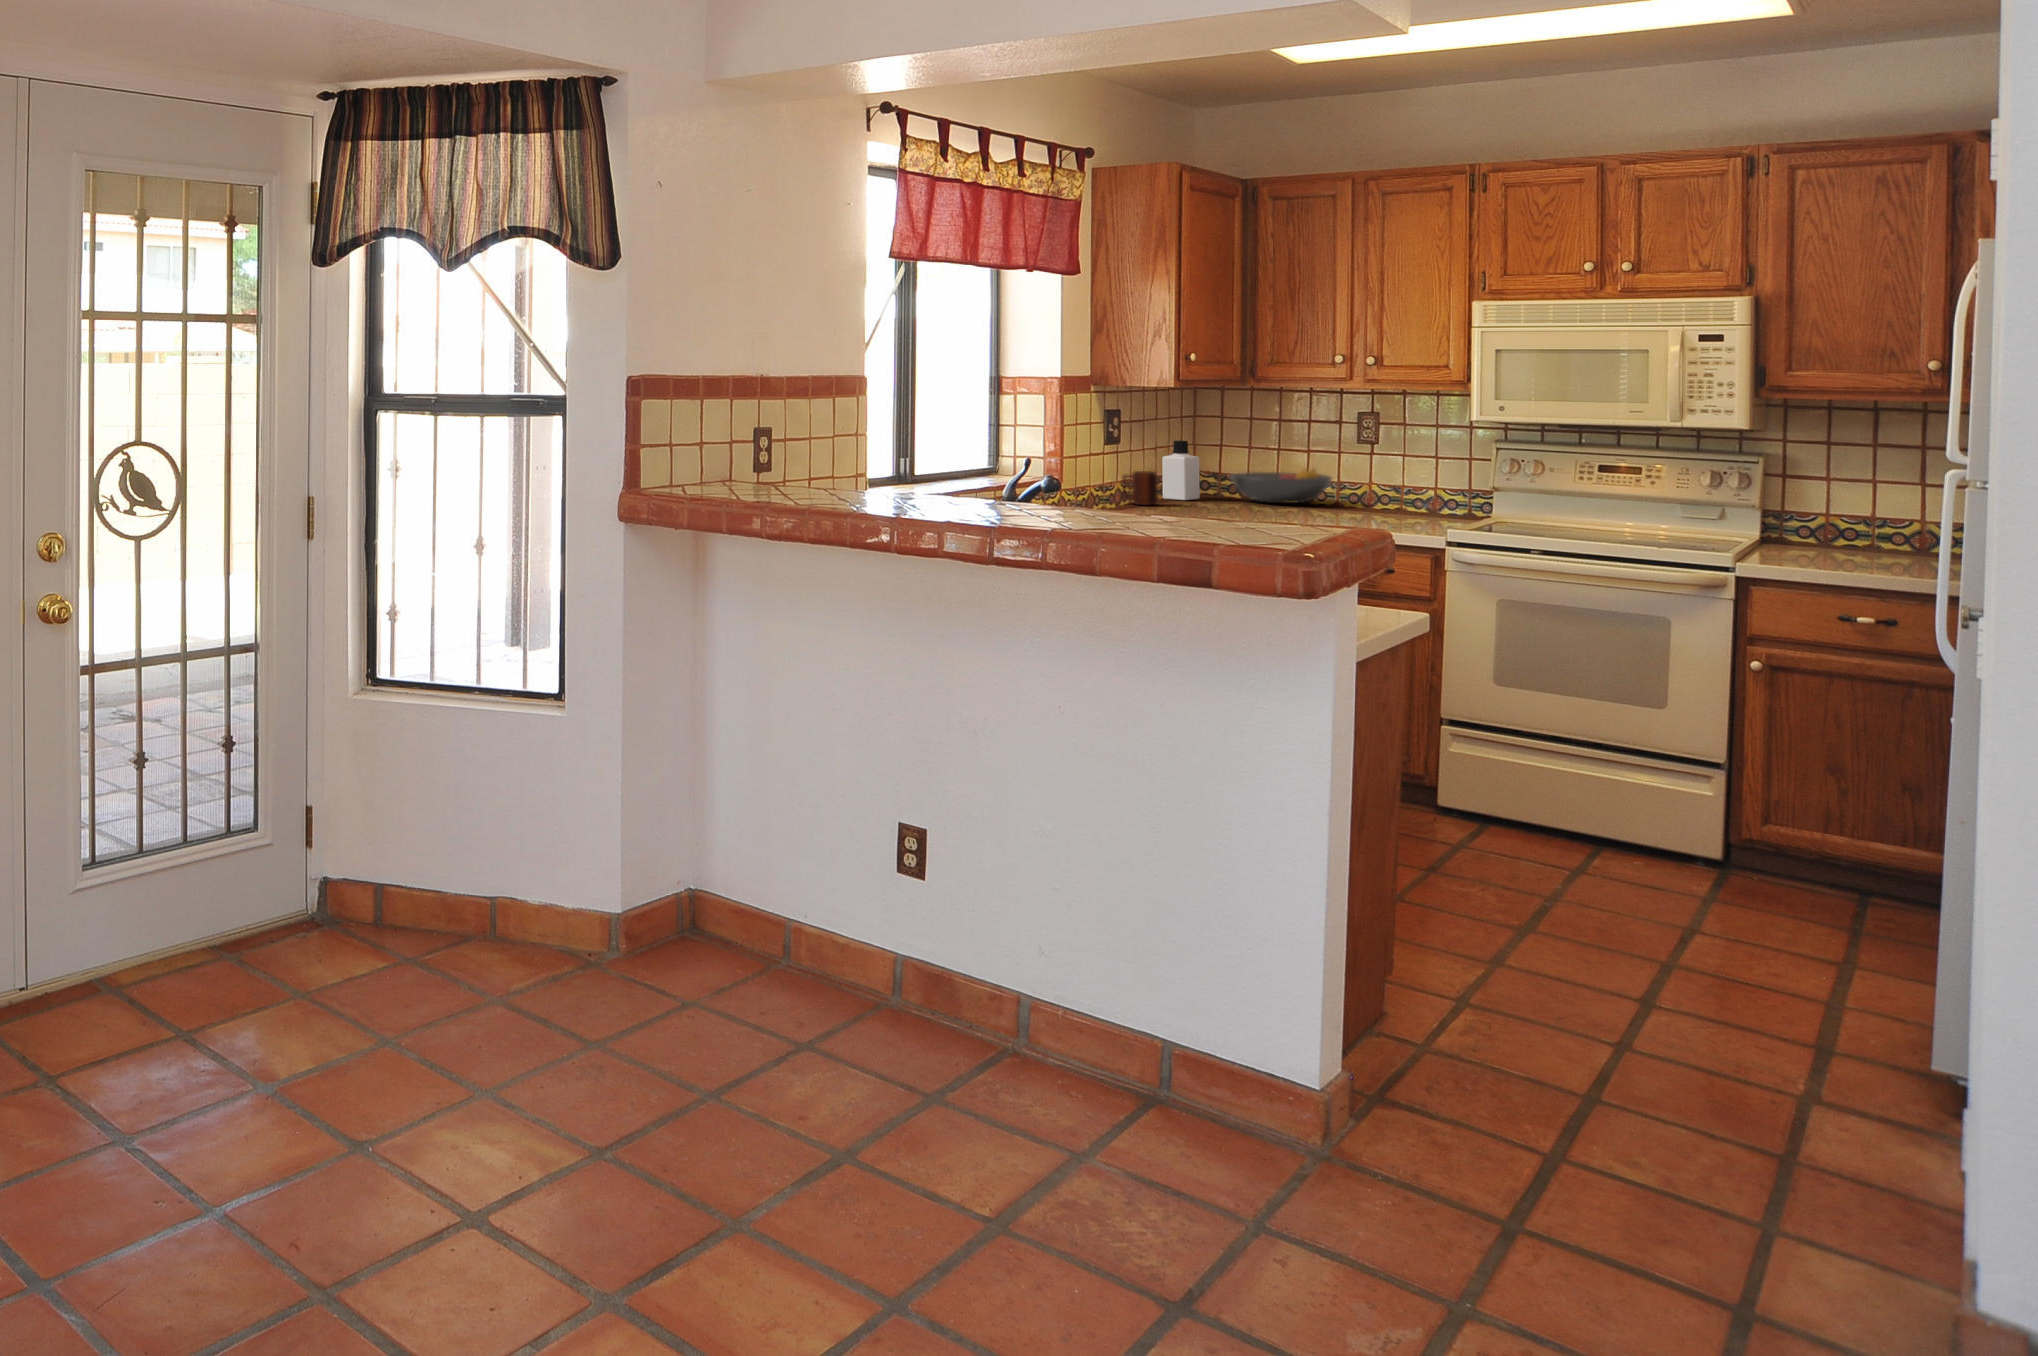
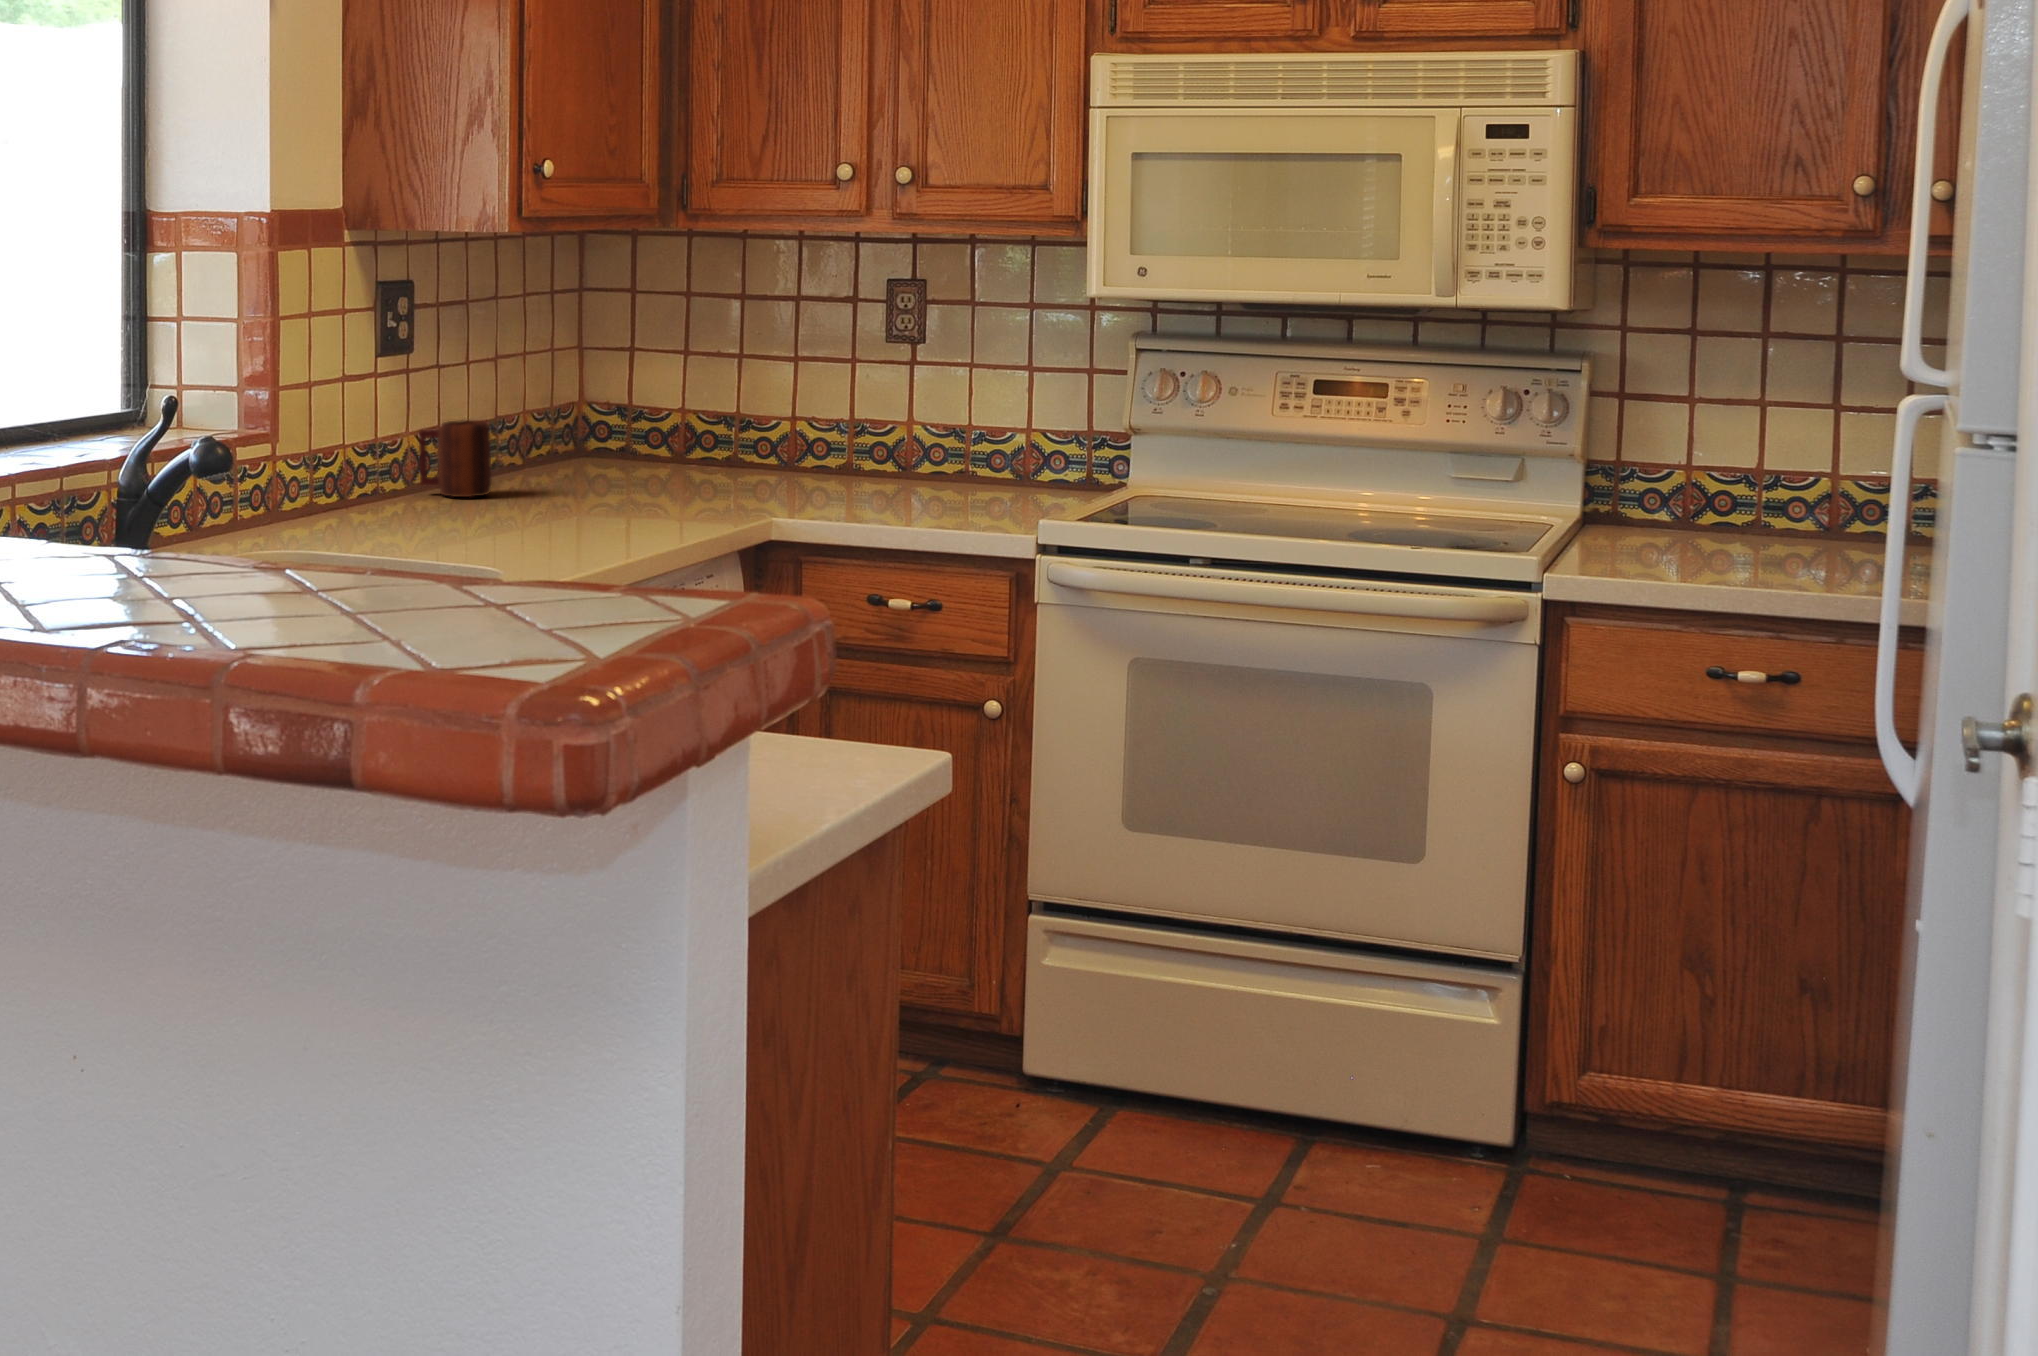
bottle: present [1162,441,1200,500] -> none [507,346,583,477]
fruit bowl: present [1230,469,1332,504] -> none [641,396,842,475]

